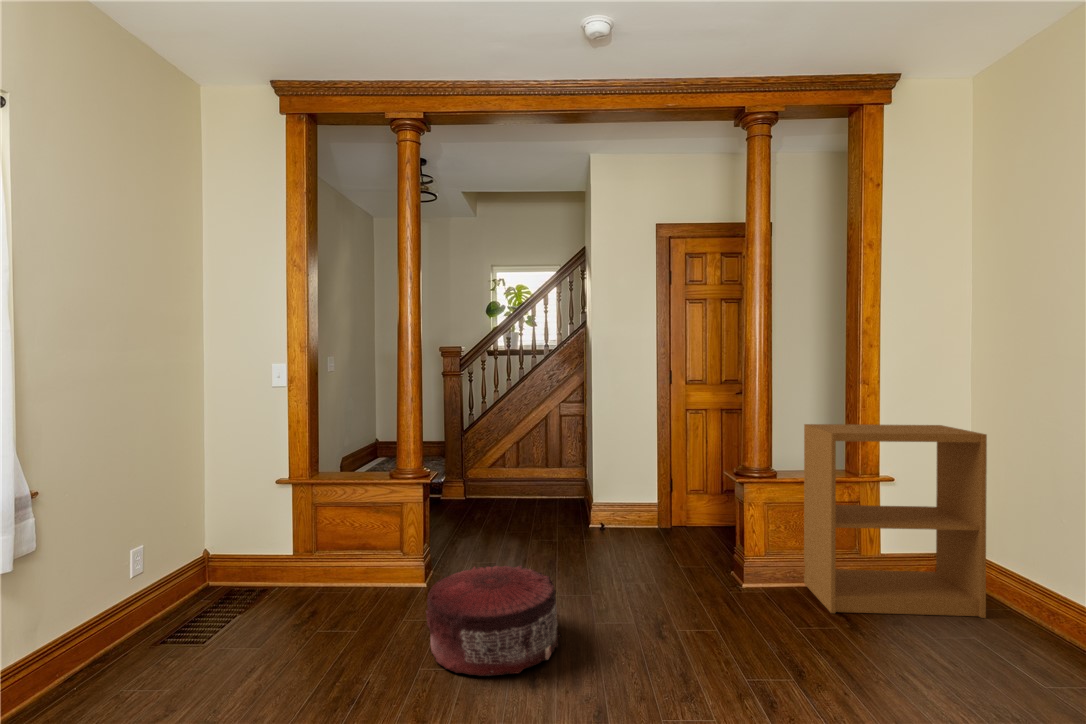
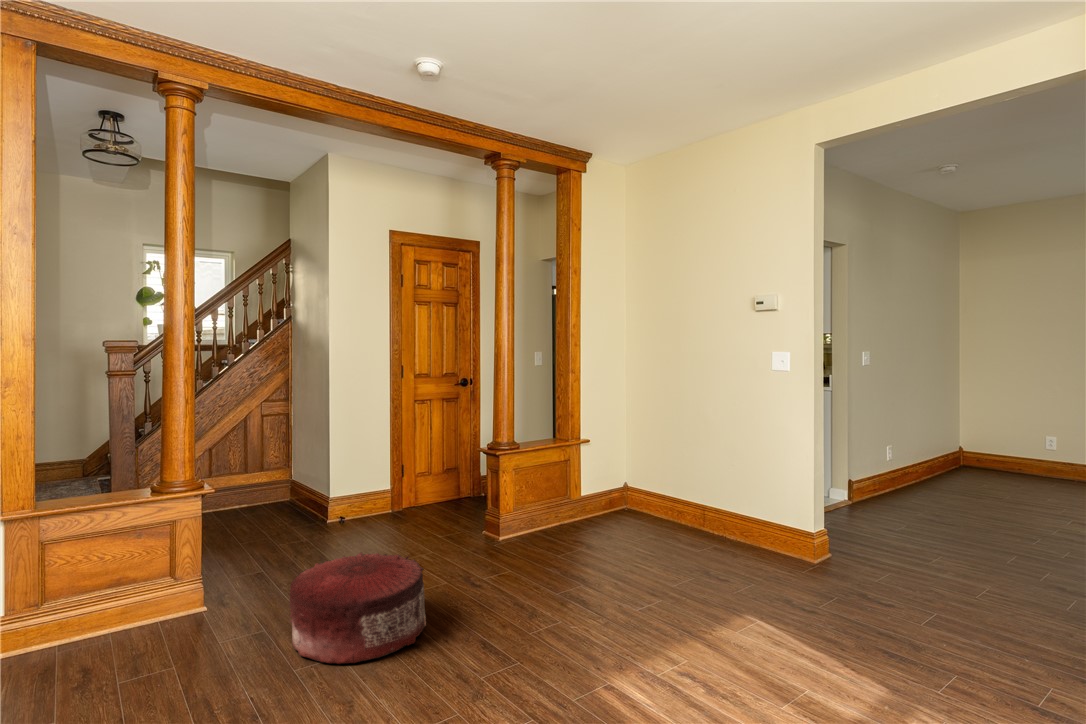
bookshelf: present [804,424,987,618] -> none [539,400,651,542]

